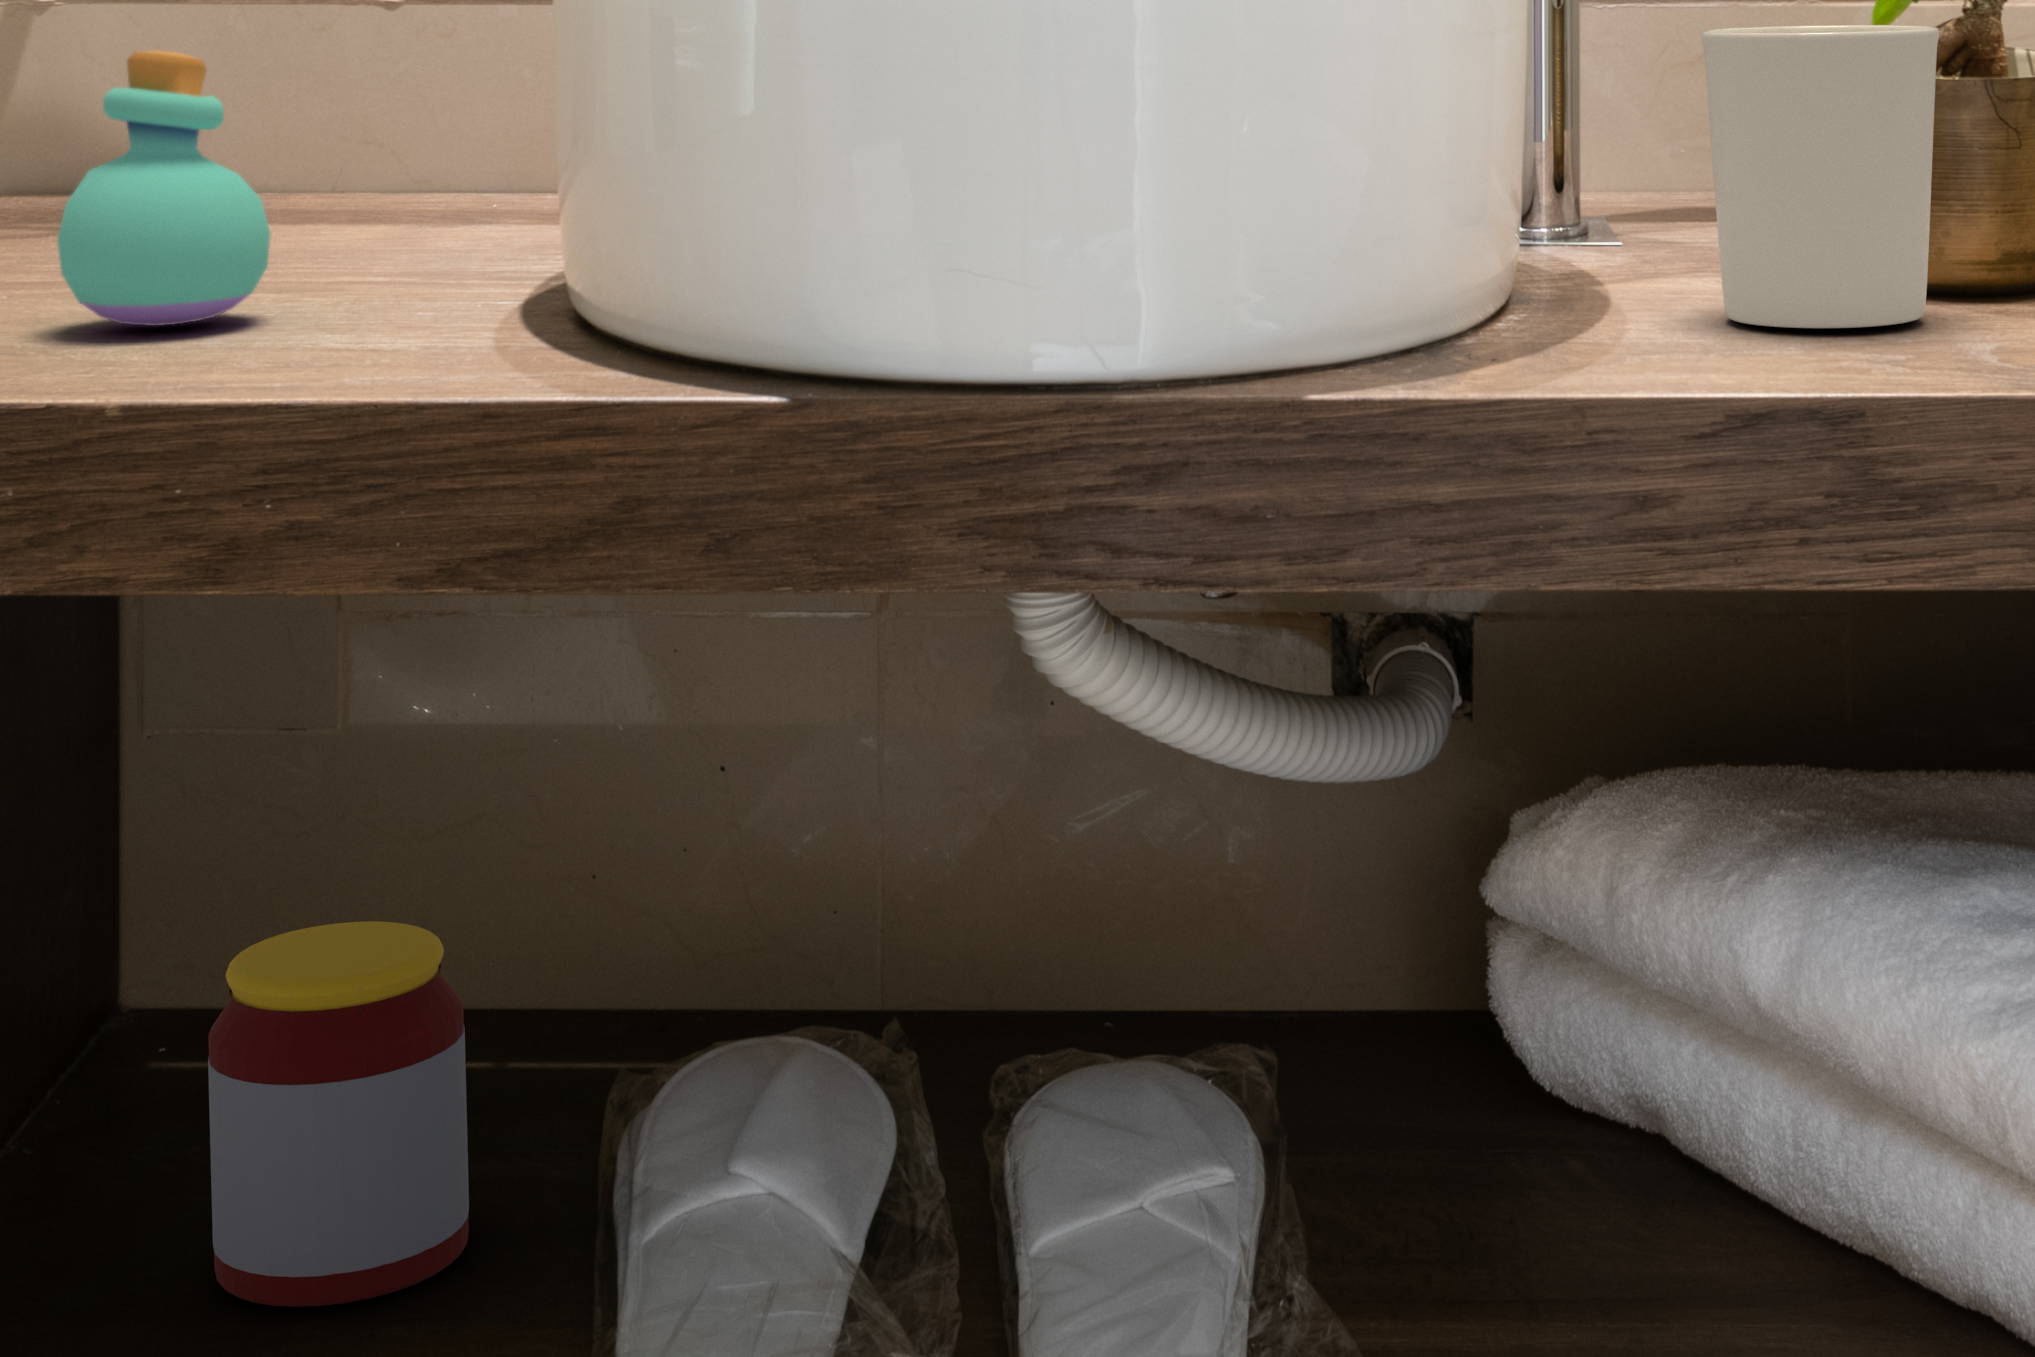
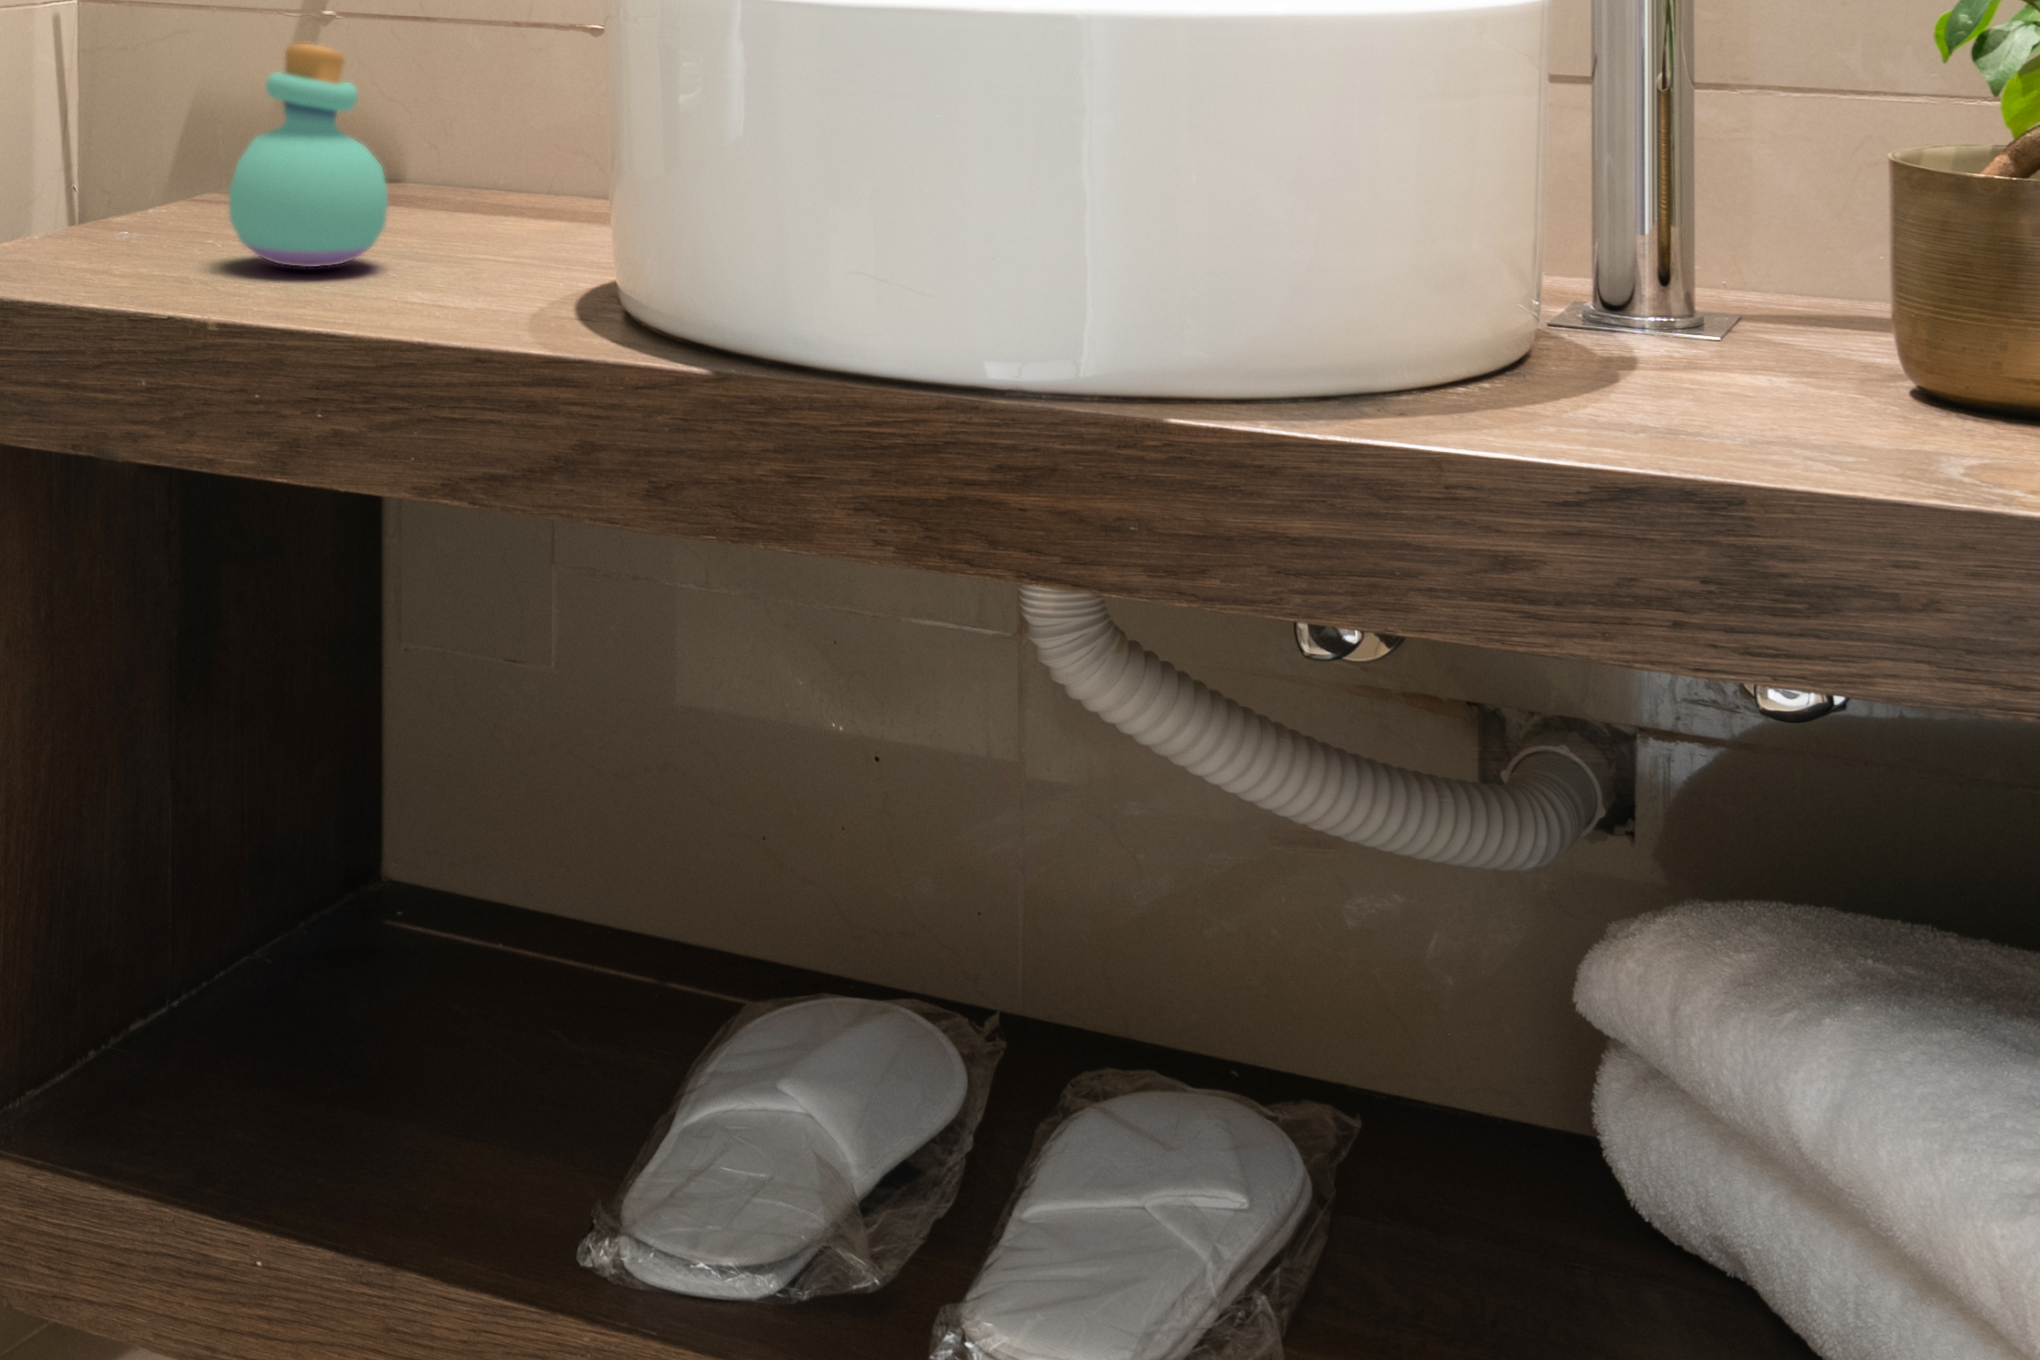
candle holder: present [1702,25,1939,328] -> none [1692,122,1974,449]
jar: present [208,921,469,1307] -> none [338,773,544,1091]

